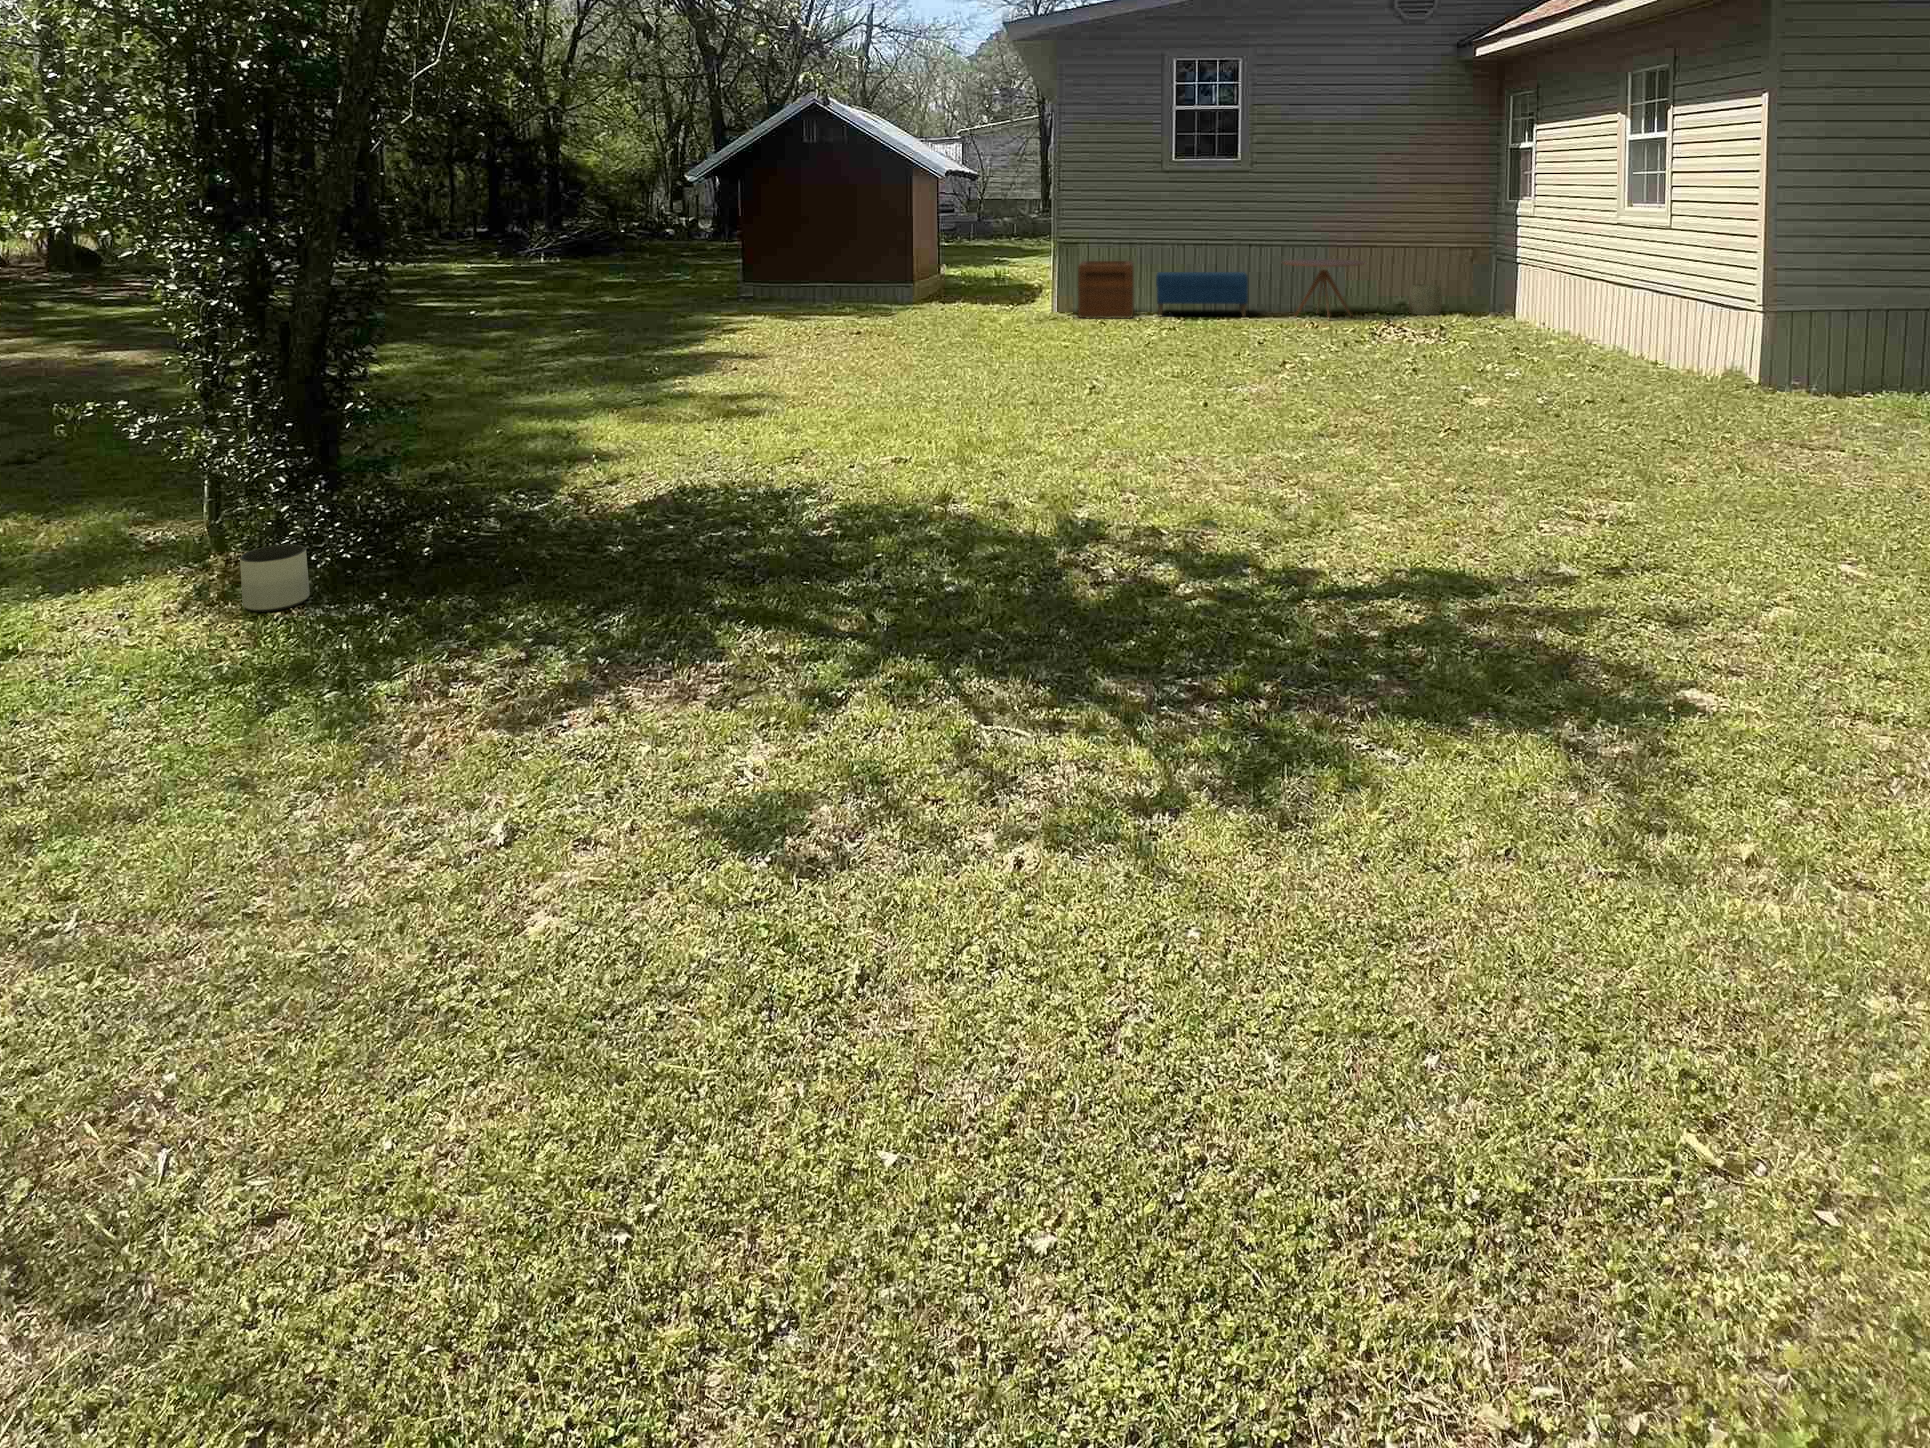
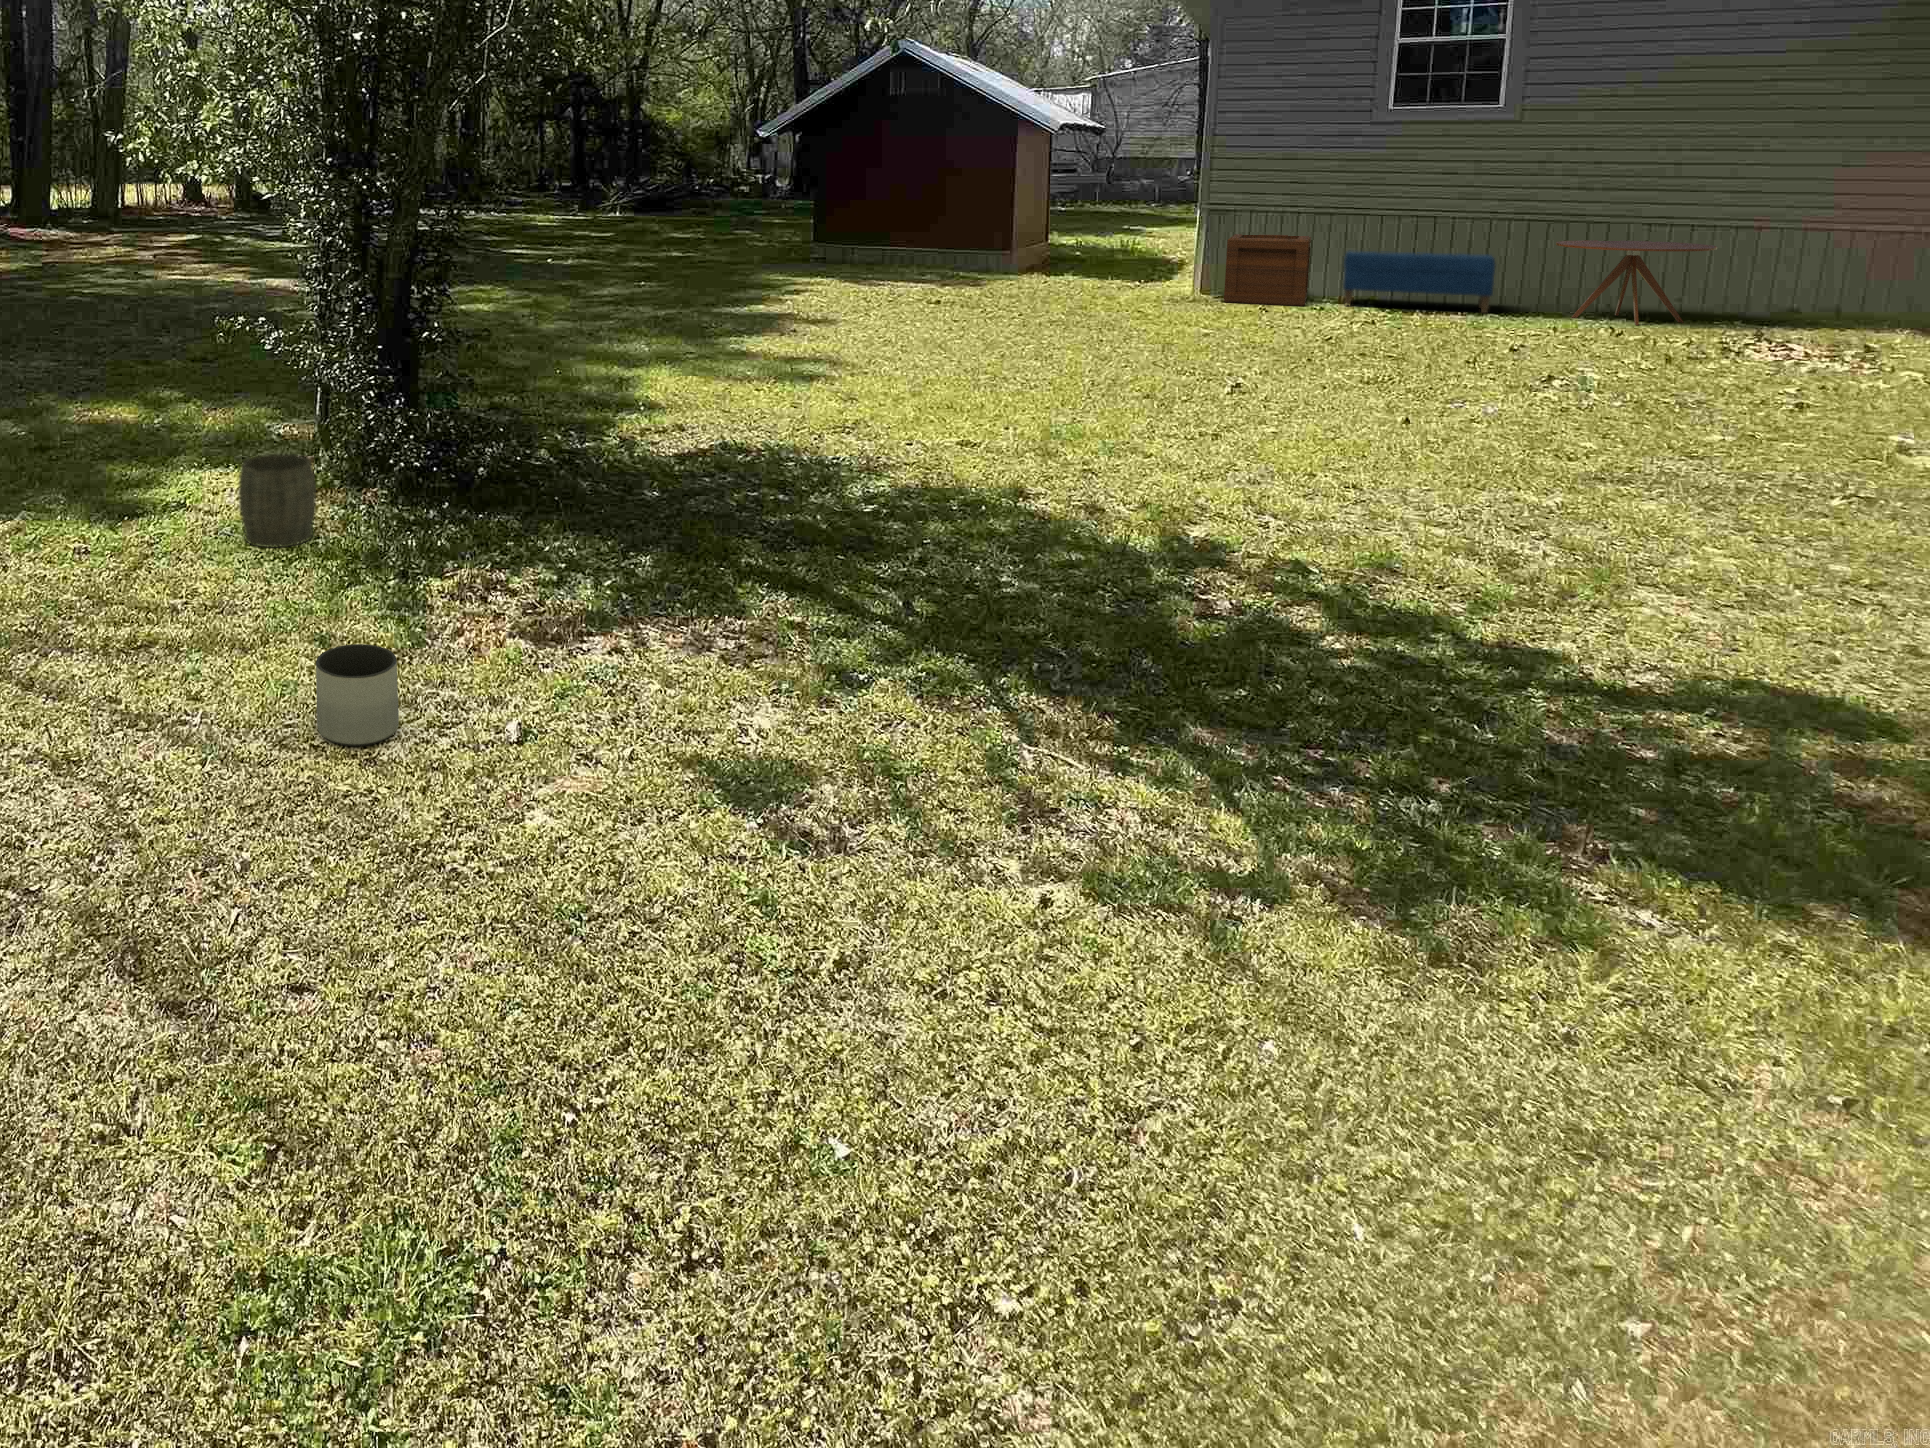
woven basket: present [1411,284,1442,315] -> present [238,454,316,548]
planter: present [240,544,309,612] -> present [316,644,399,746]

